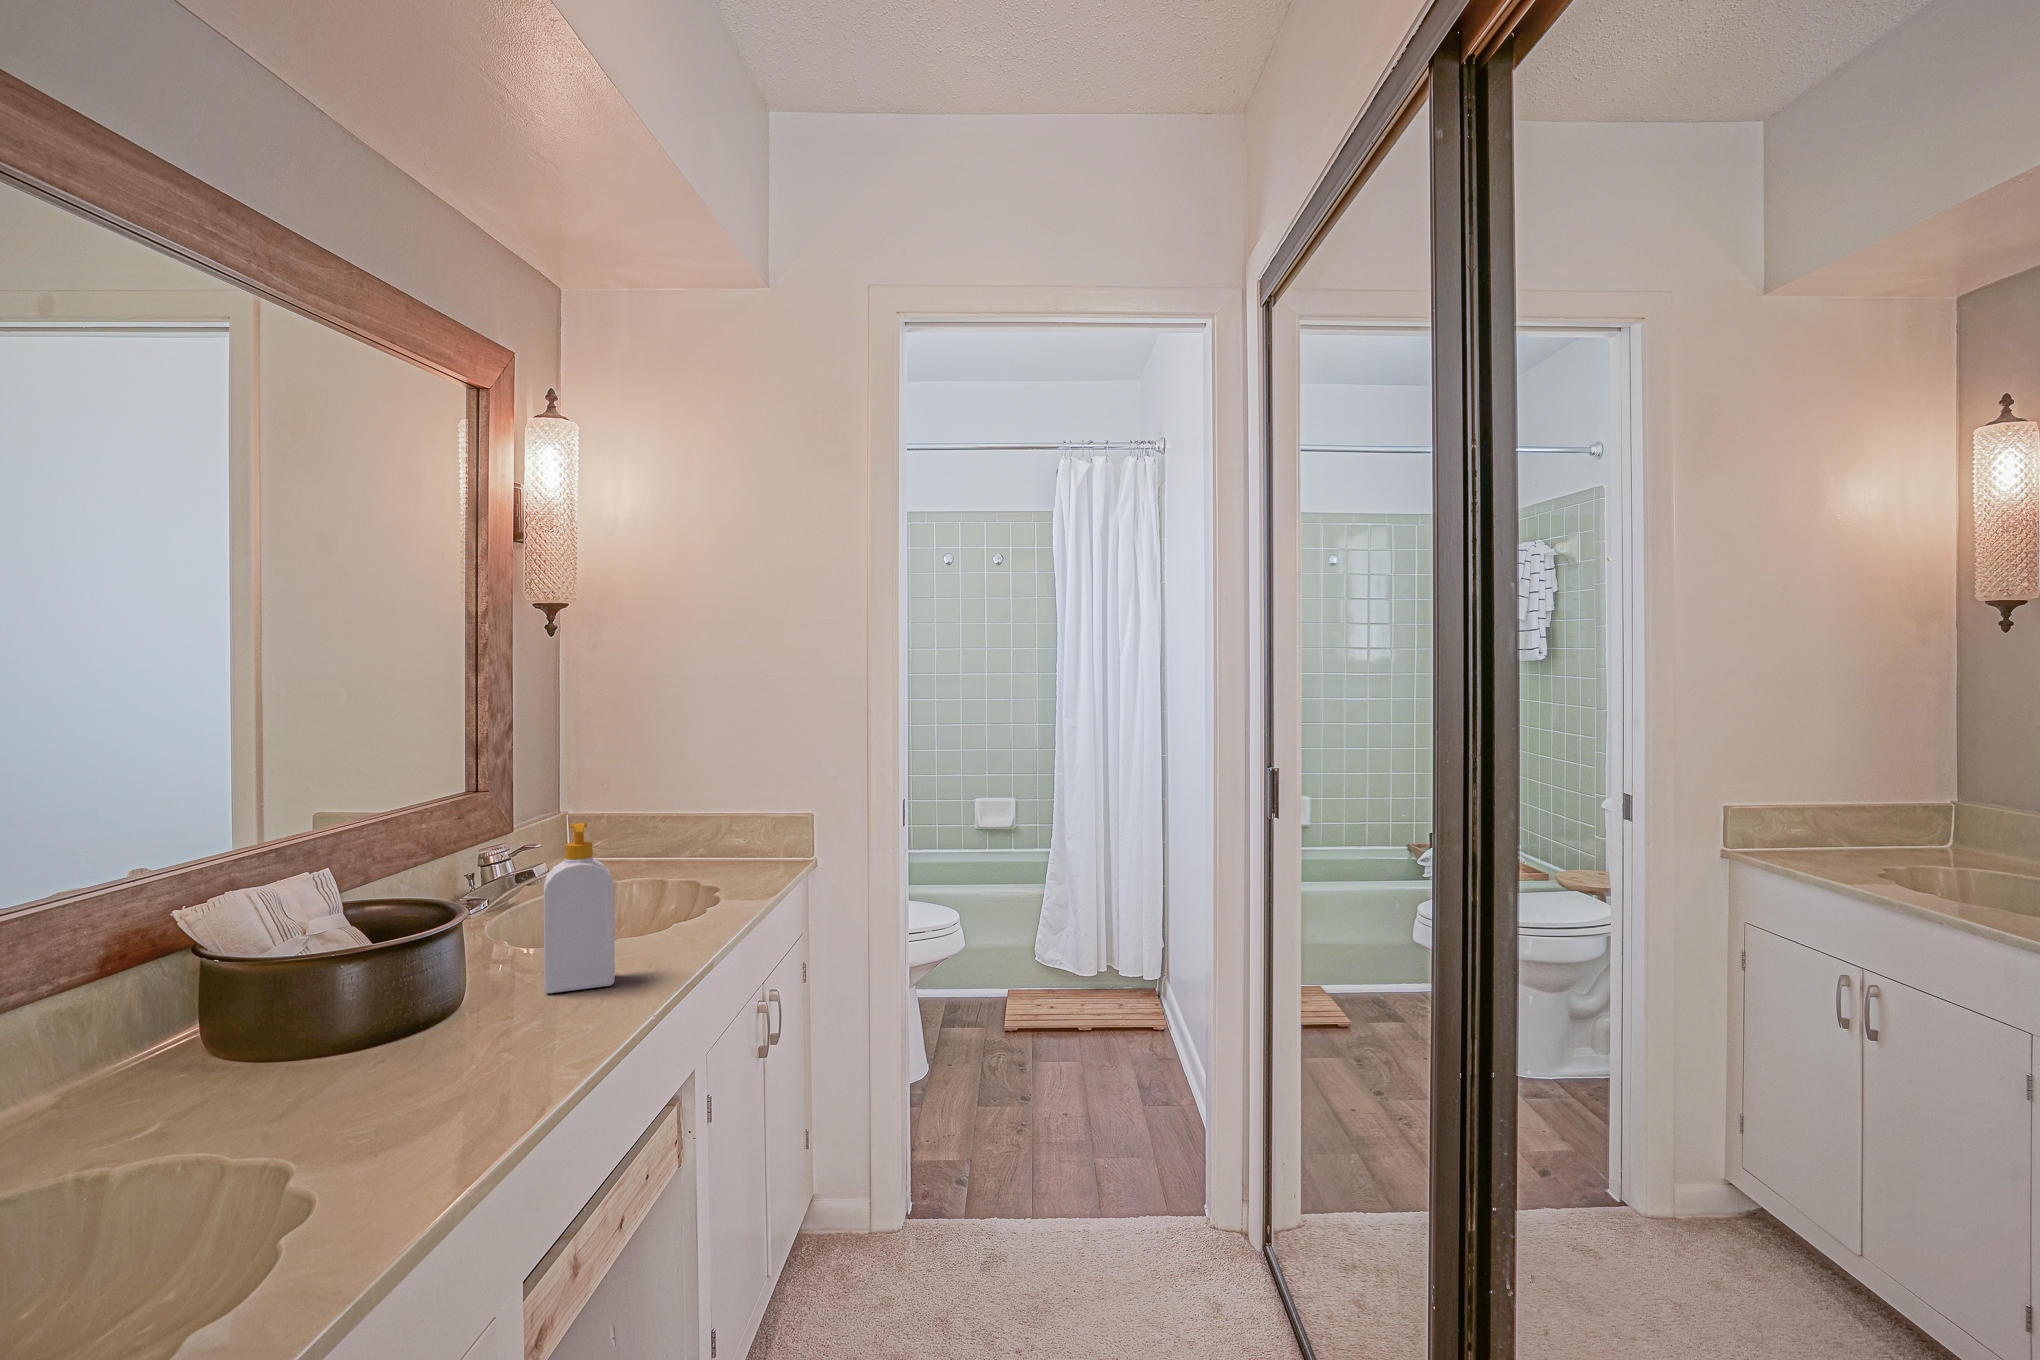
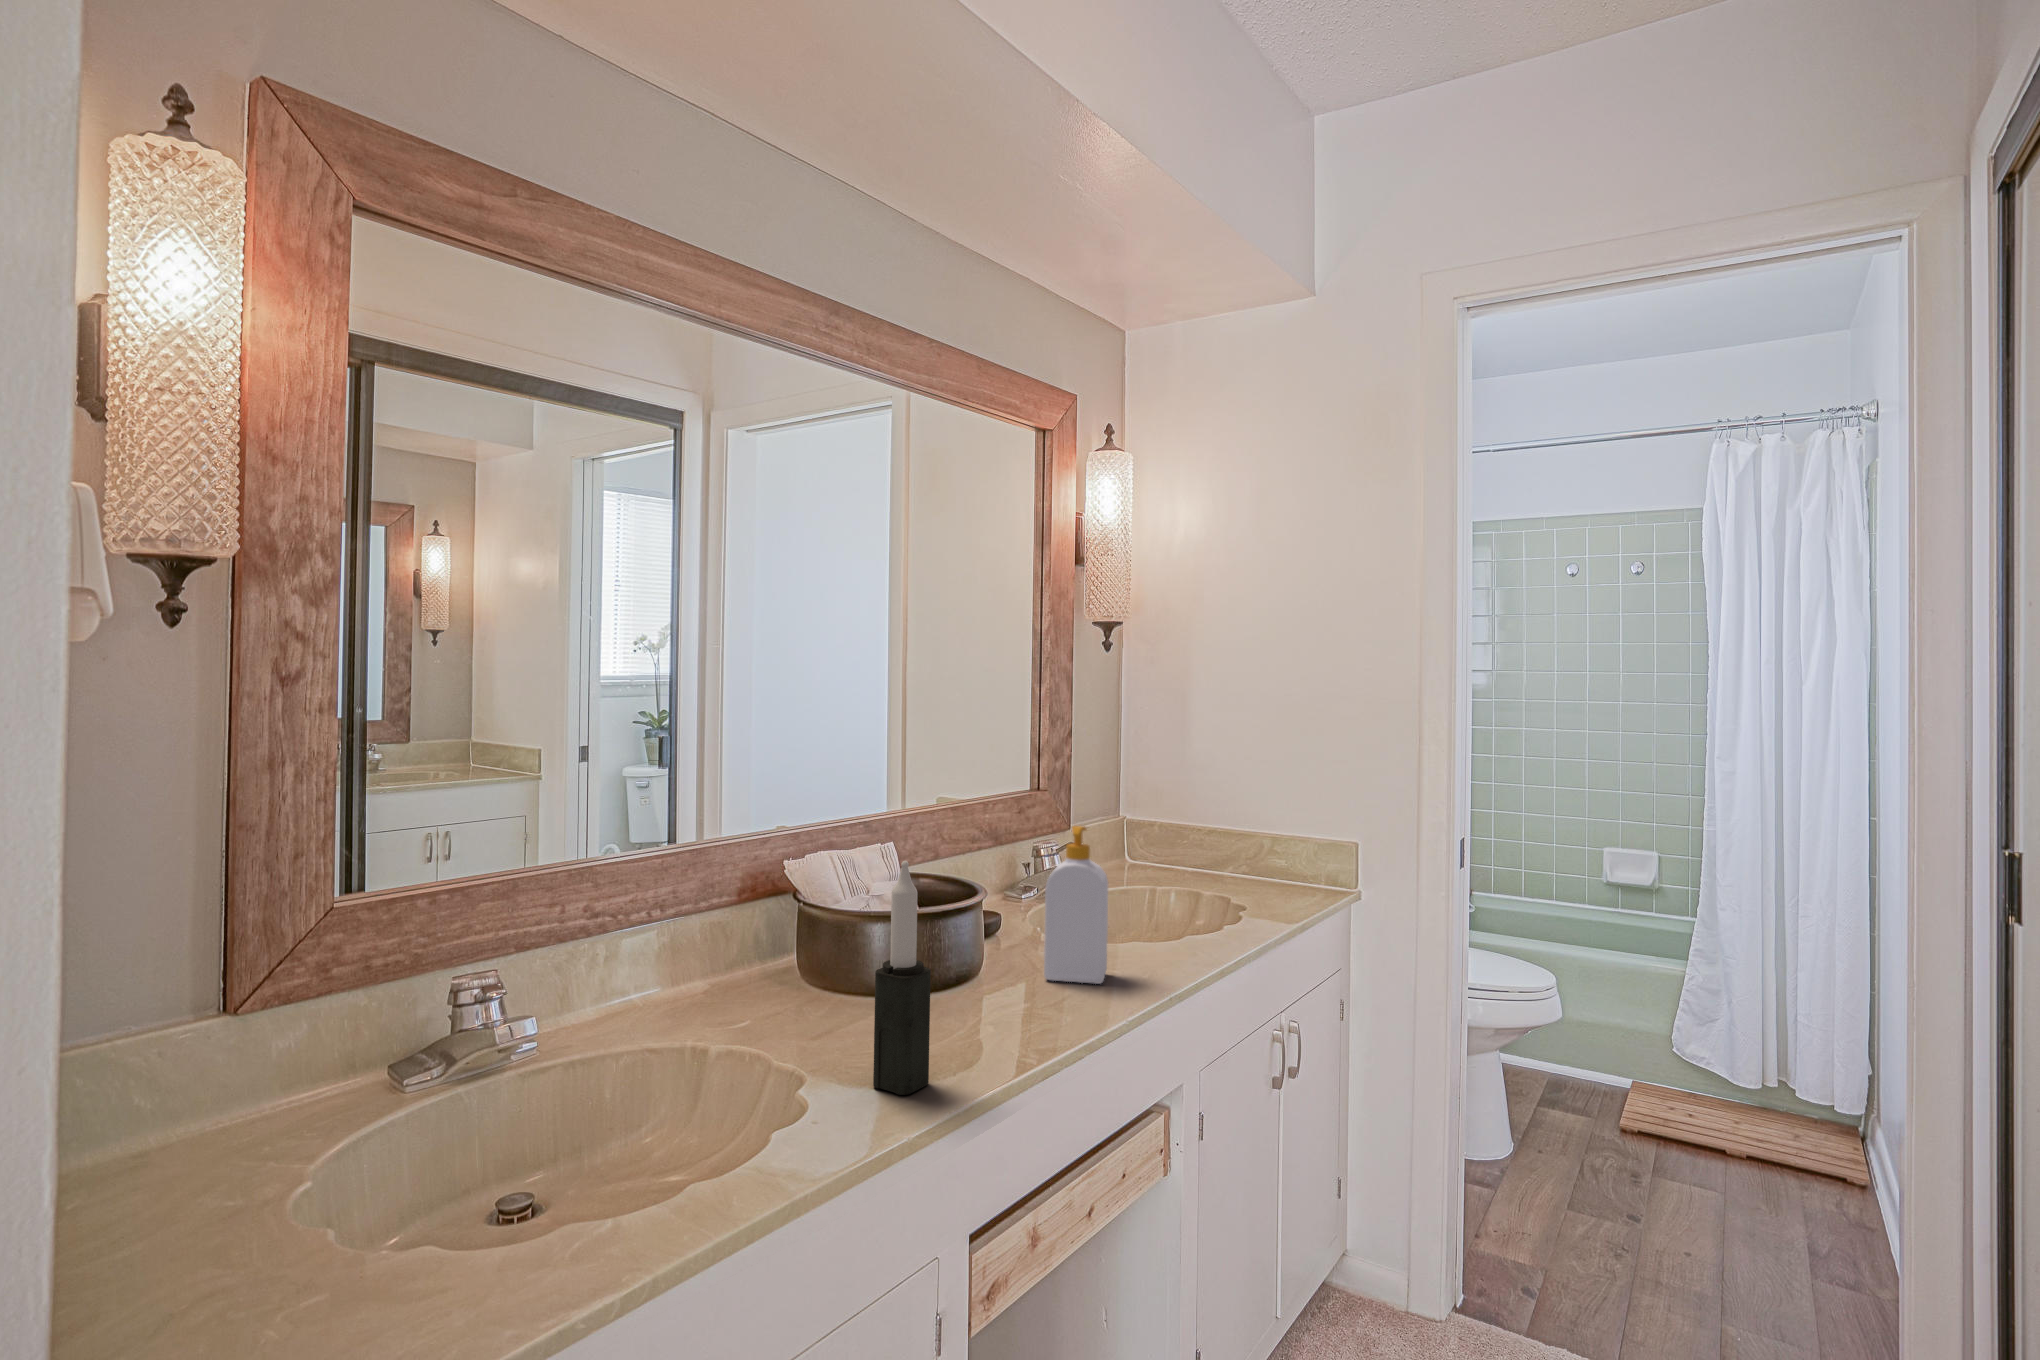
candle: none [393,878,465,1147] -> present [873,861,931,1095]

